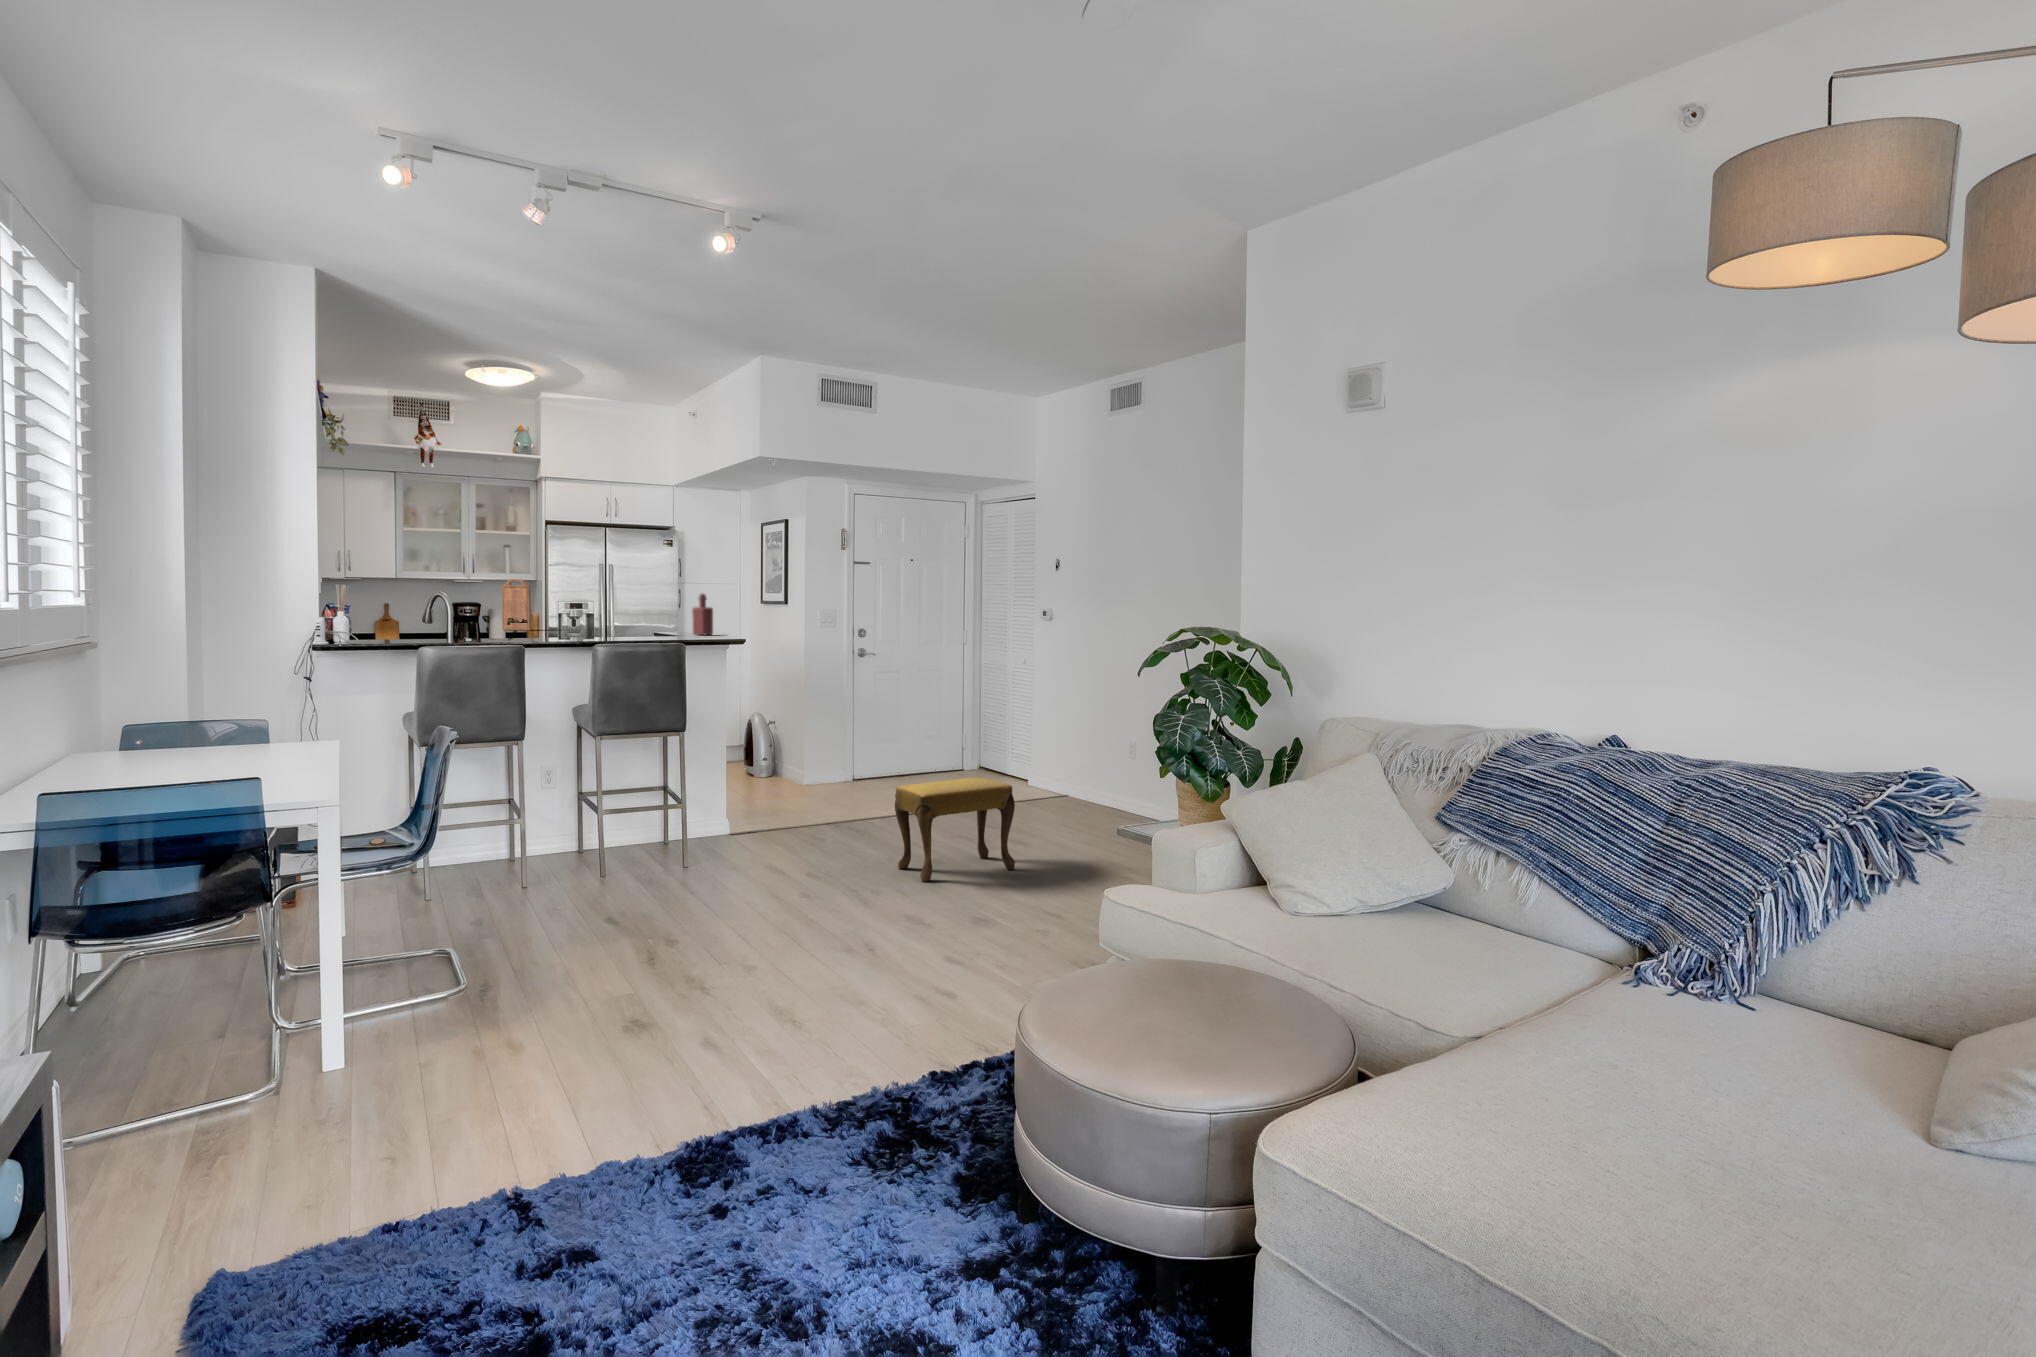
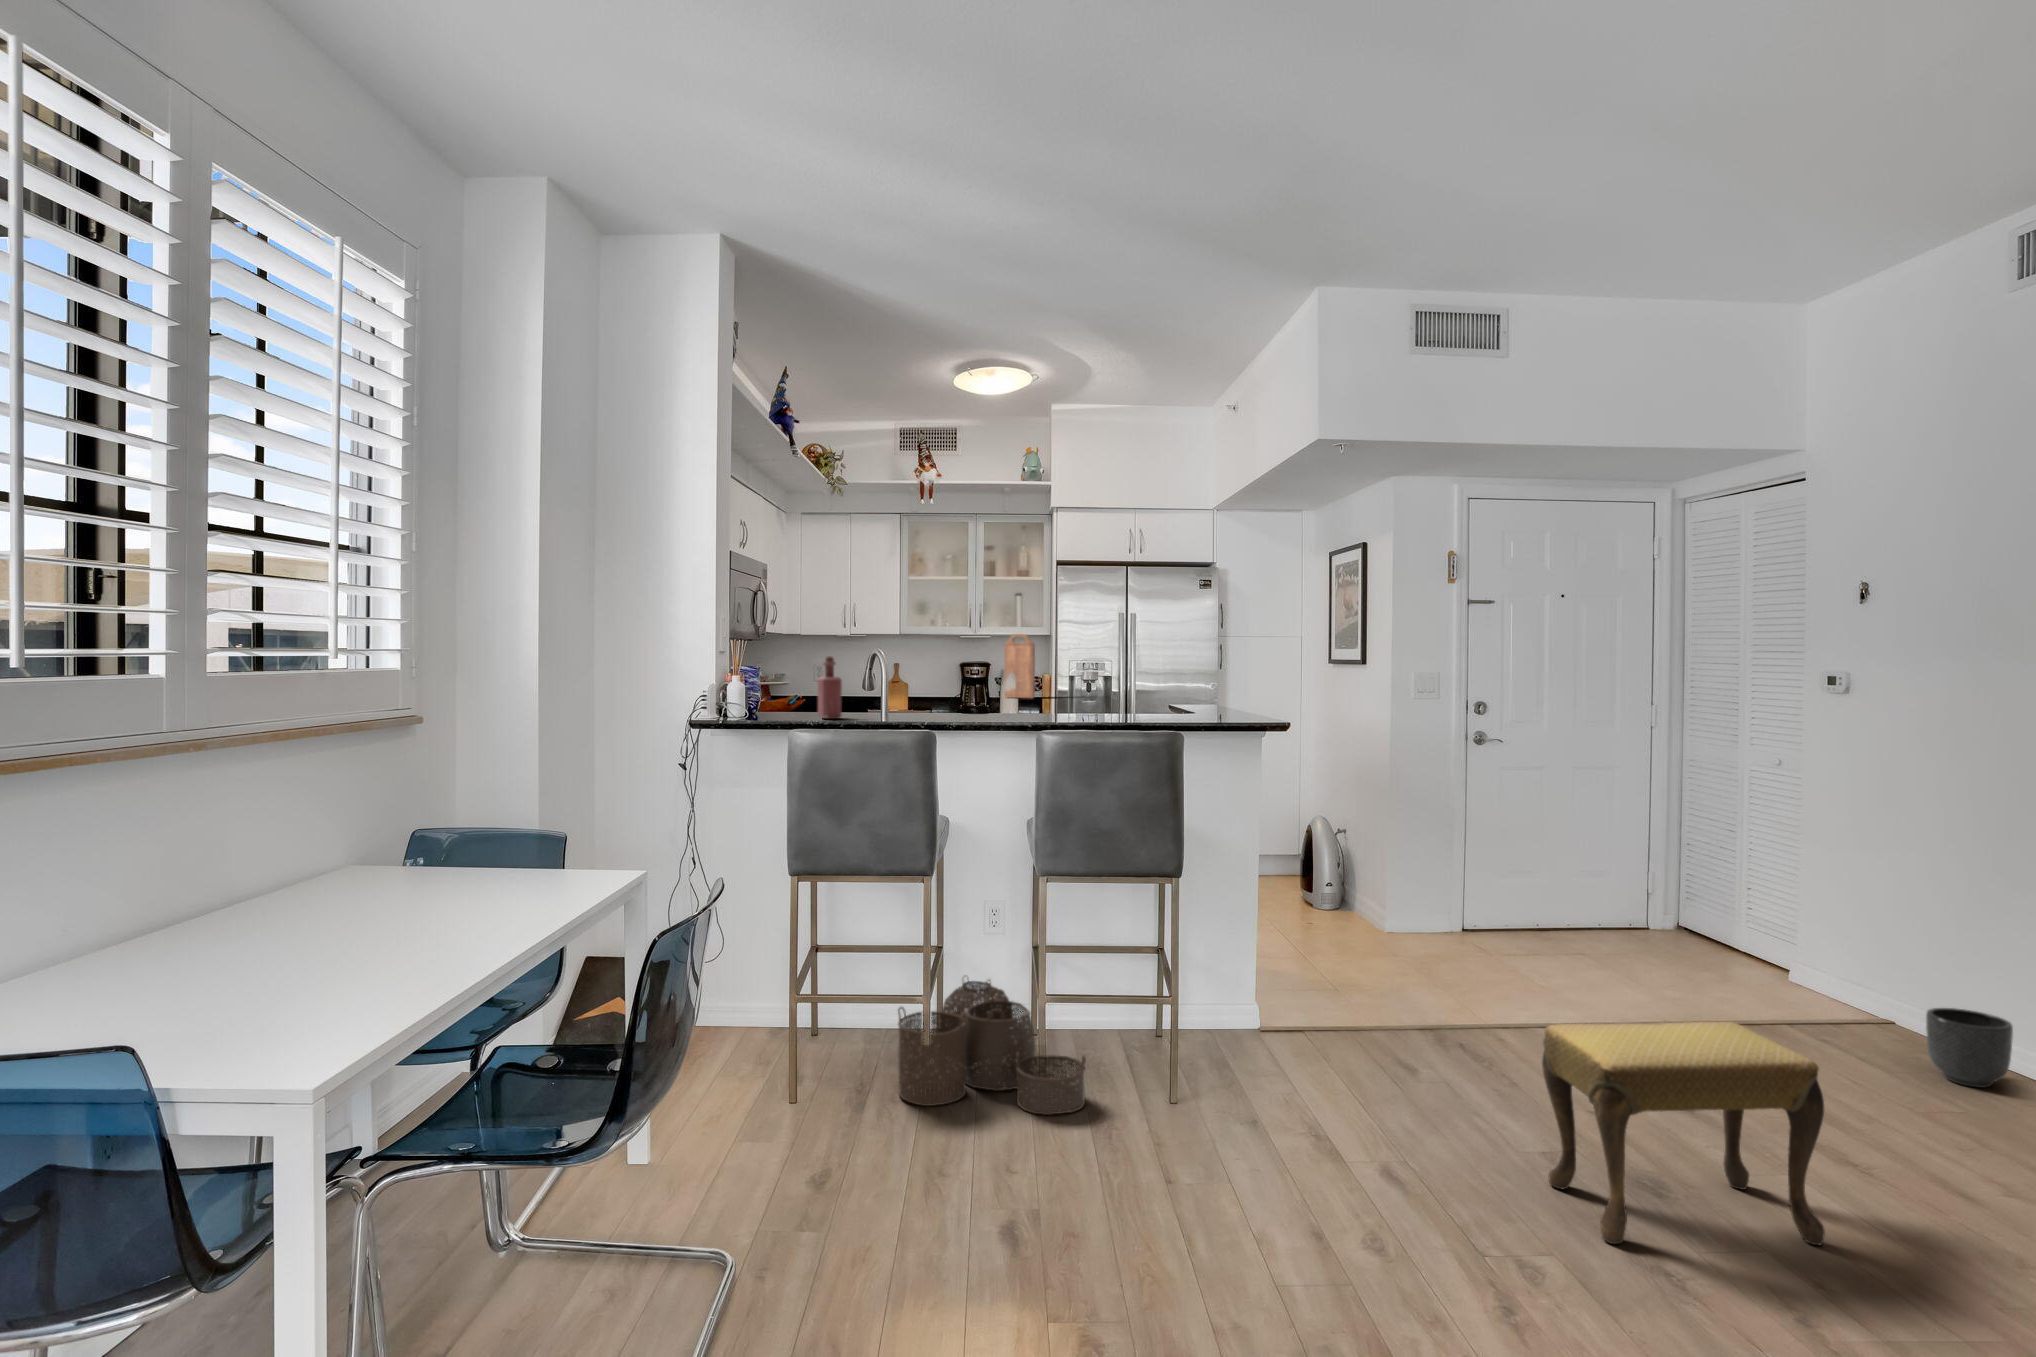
bottle: present [692,594,713,635] -> present [818,657,842,719]
planter: none [1077,779,1110,814] -> present [1926,1008,2013,1088]
woven basket: none [494,813,632,888] -> present [898,978,1086,1115]

